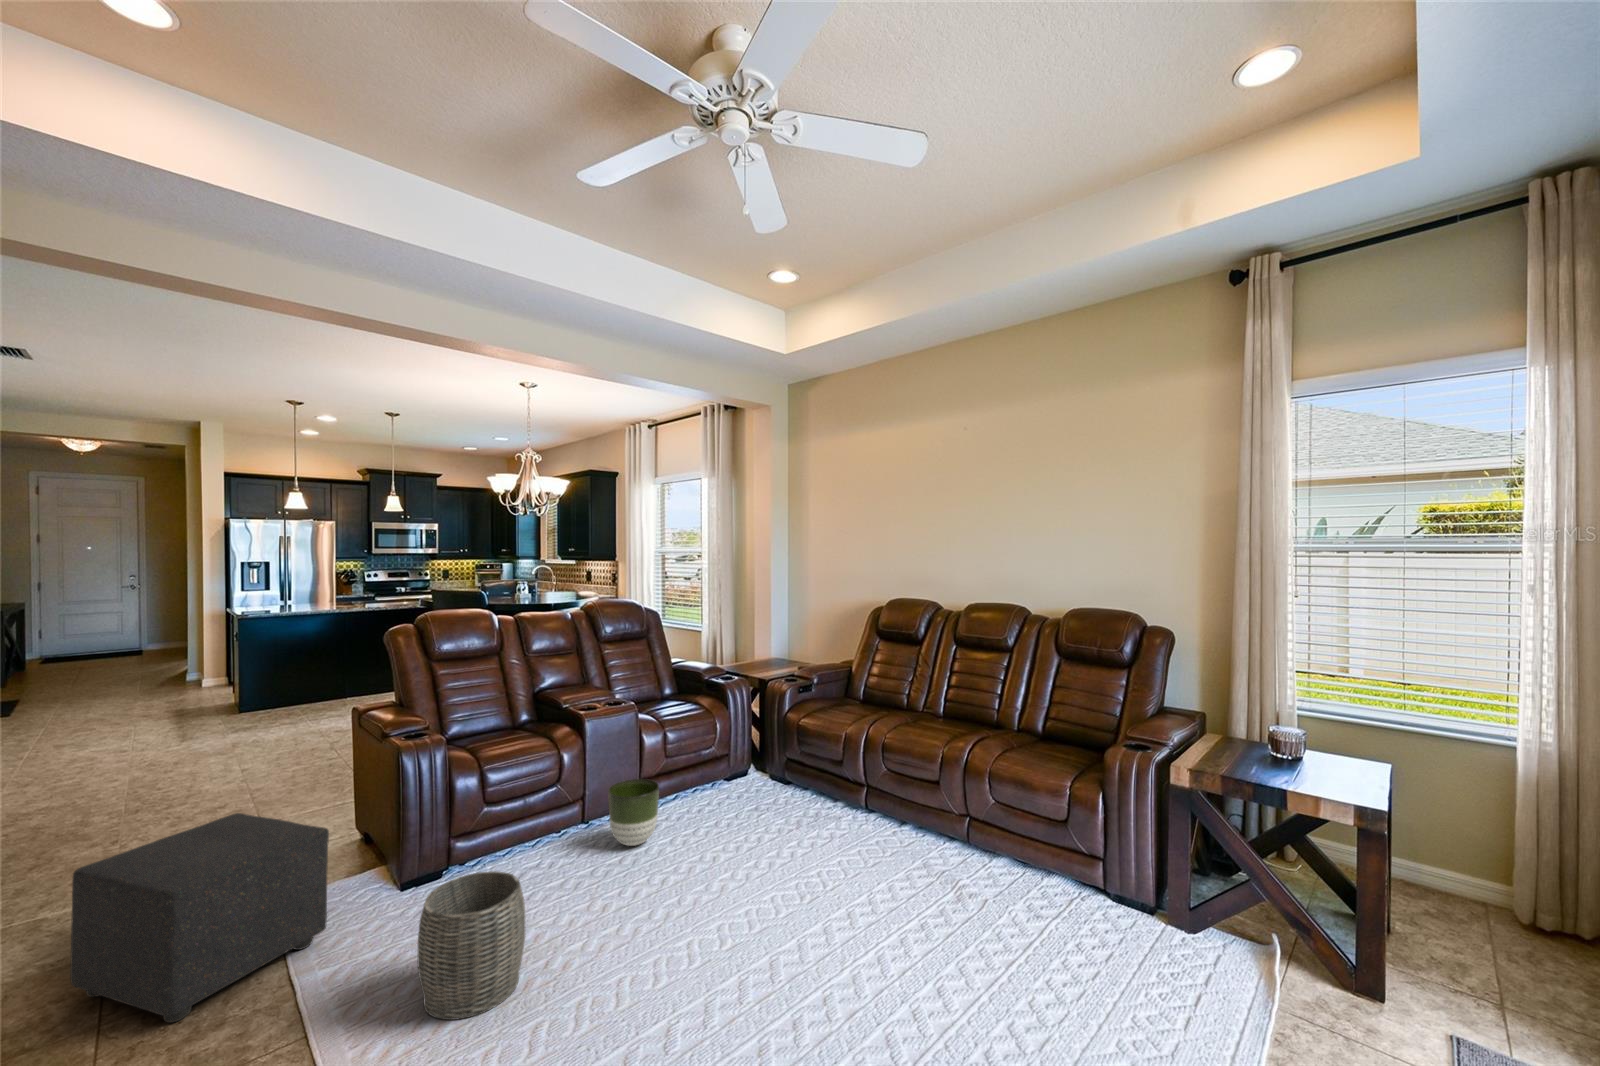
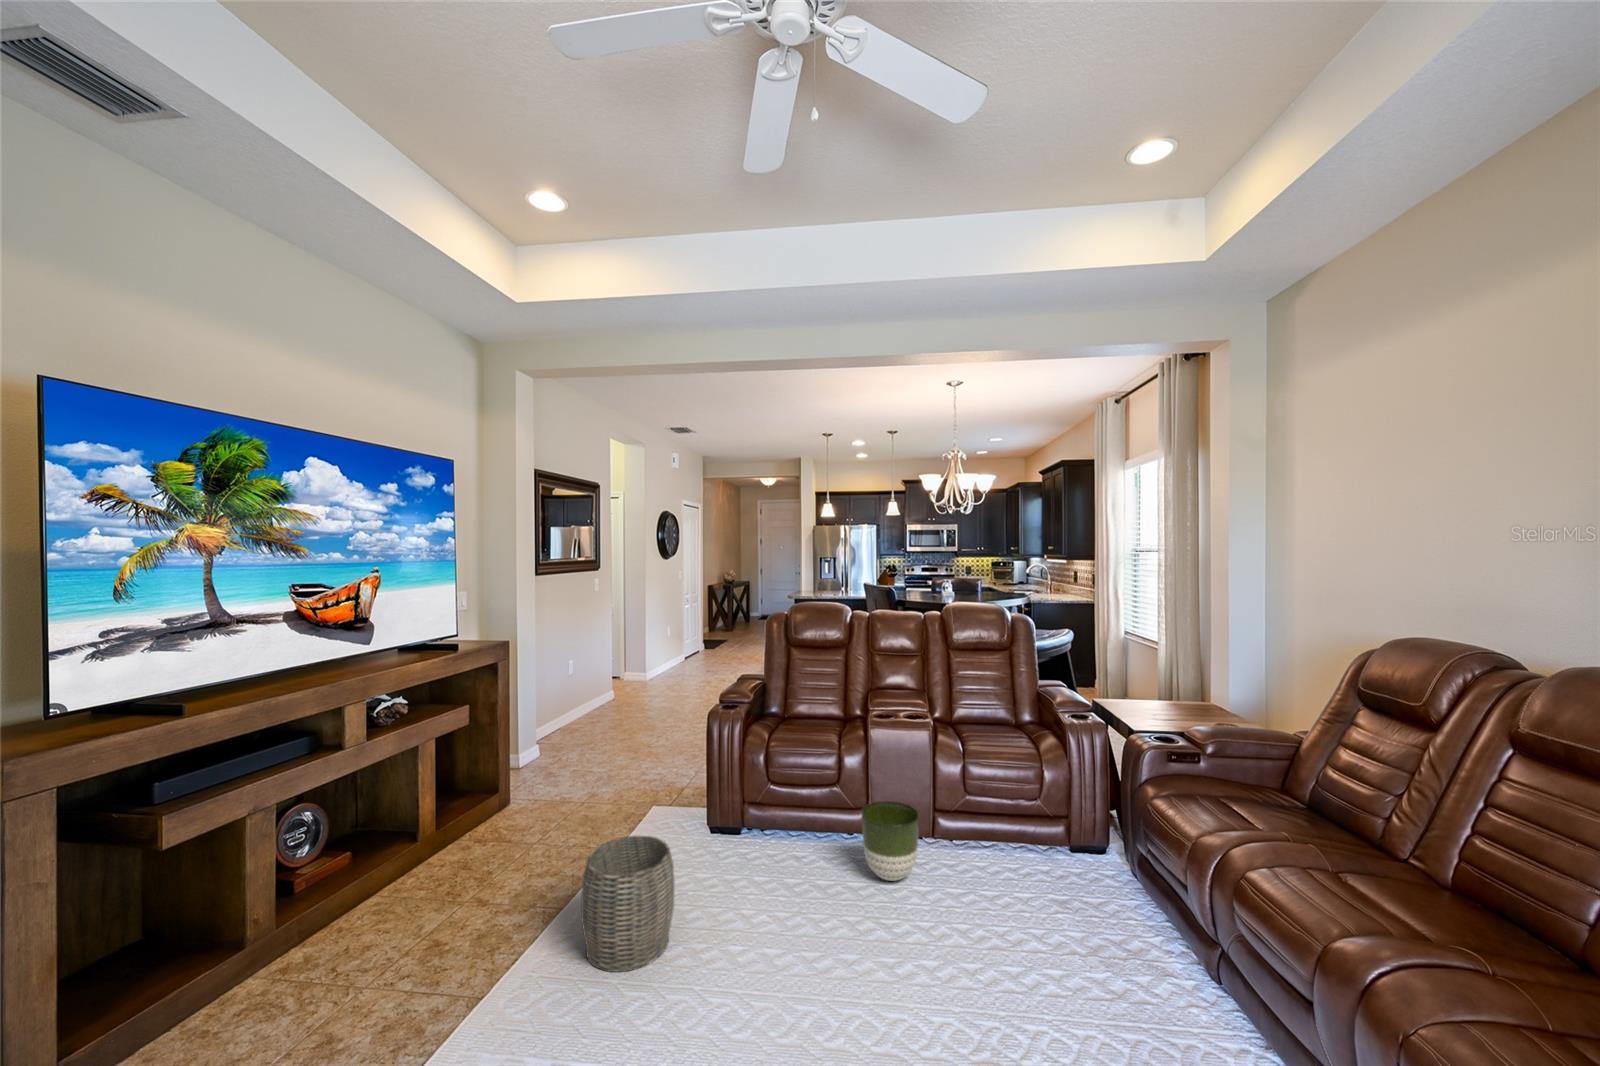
ottoman: present [70,813,329,1022] -> none [514,730,629,861]

